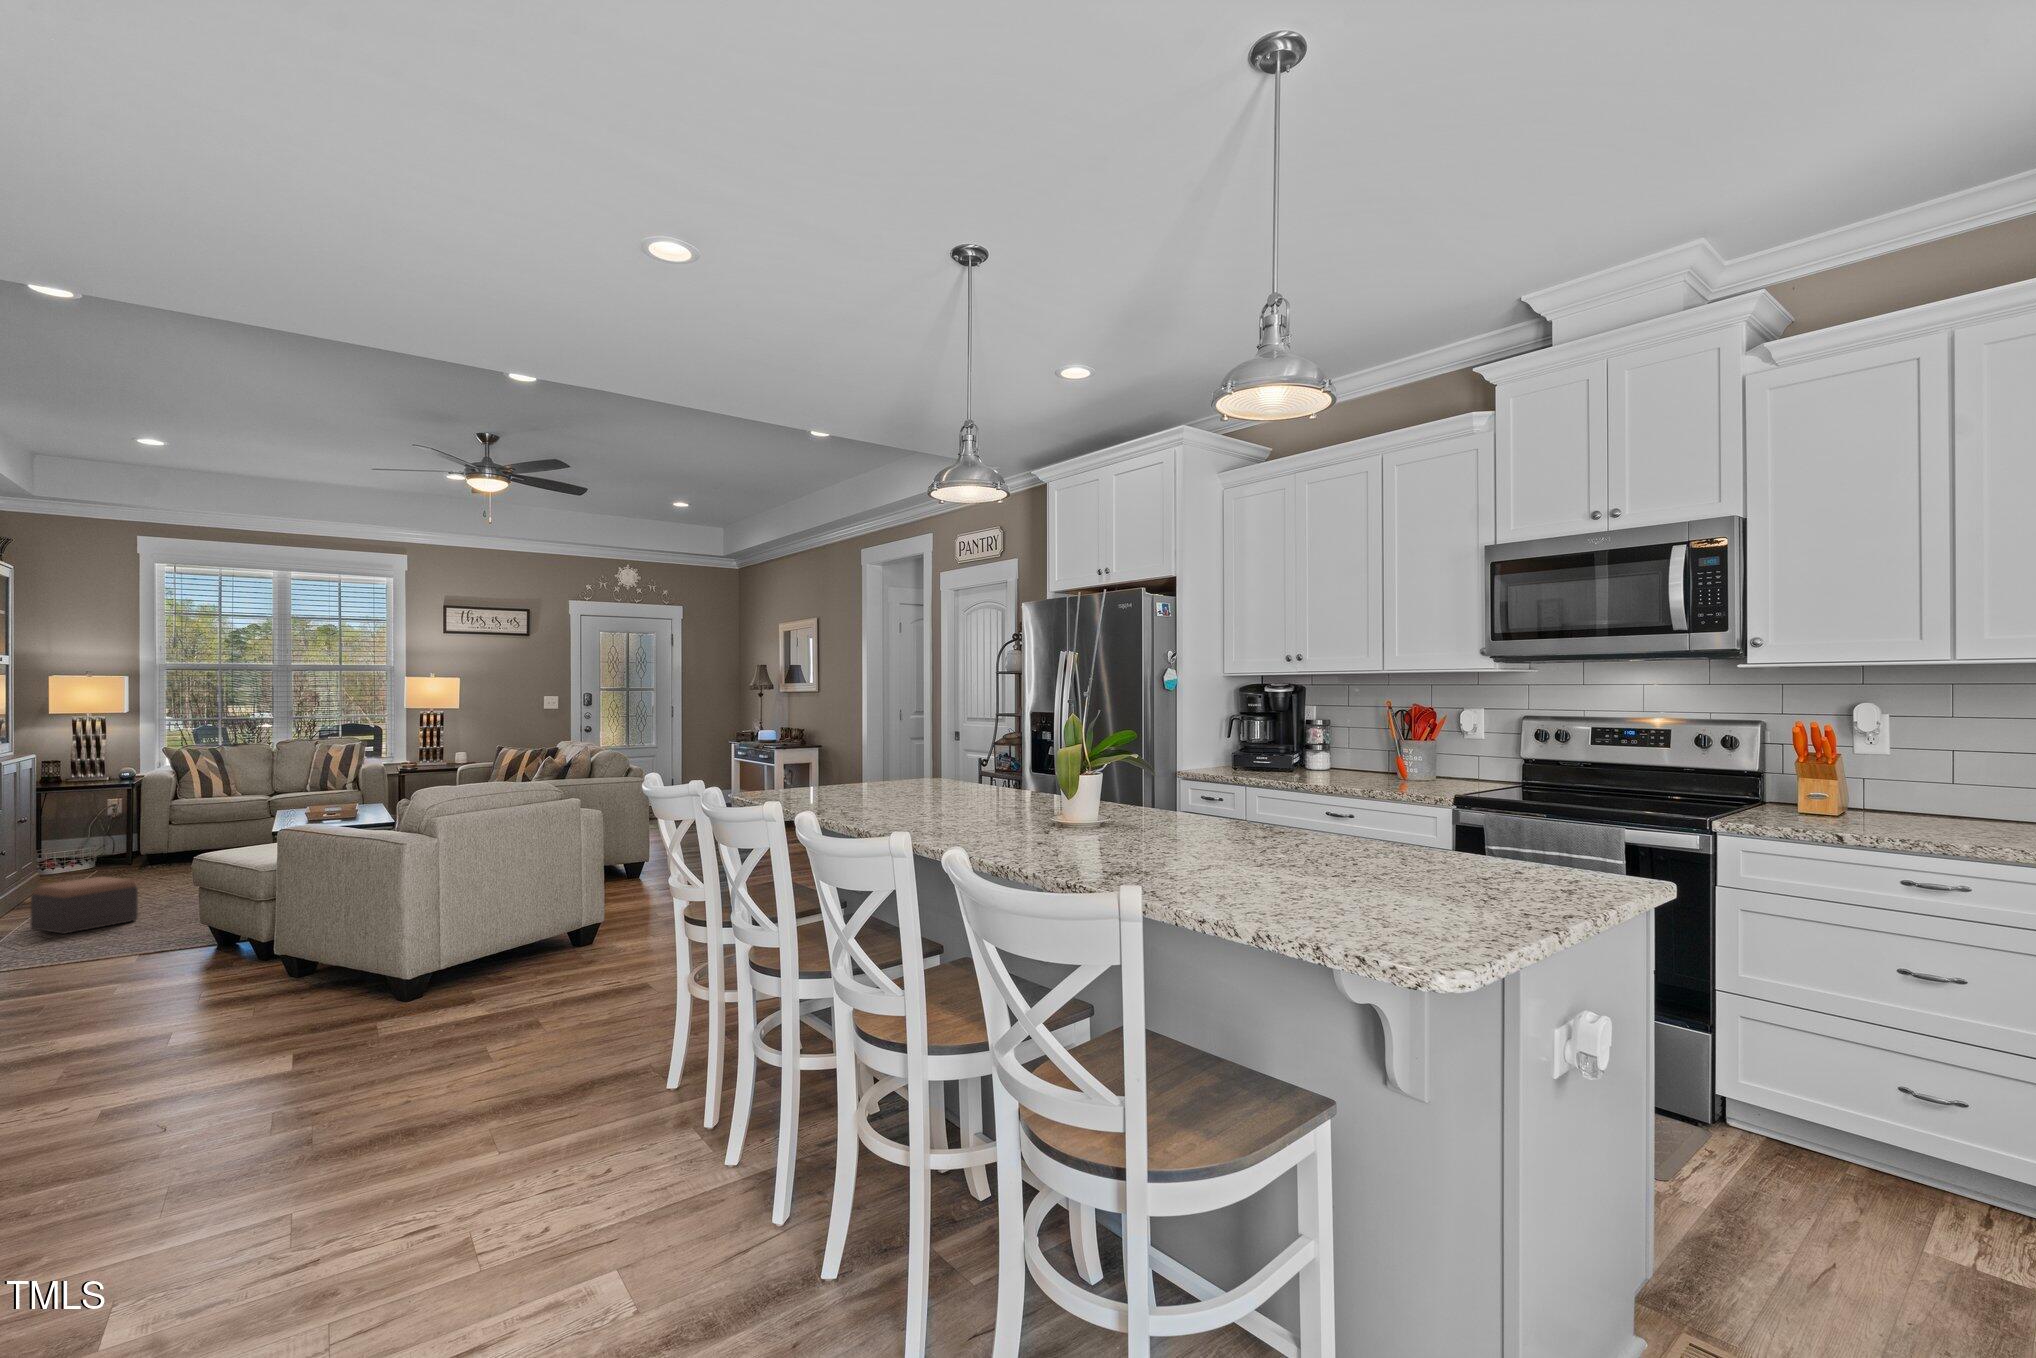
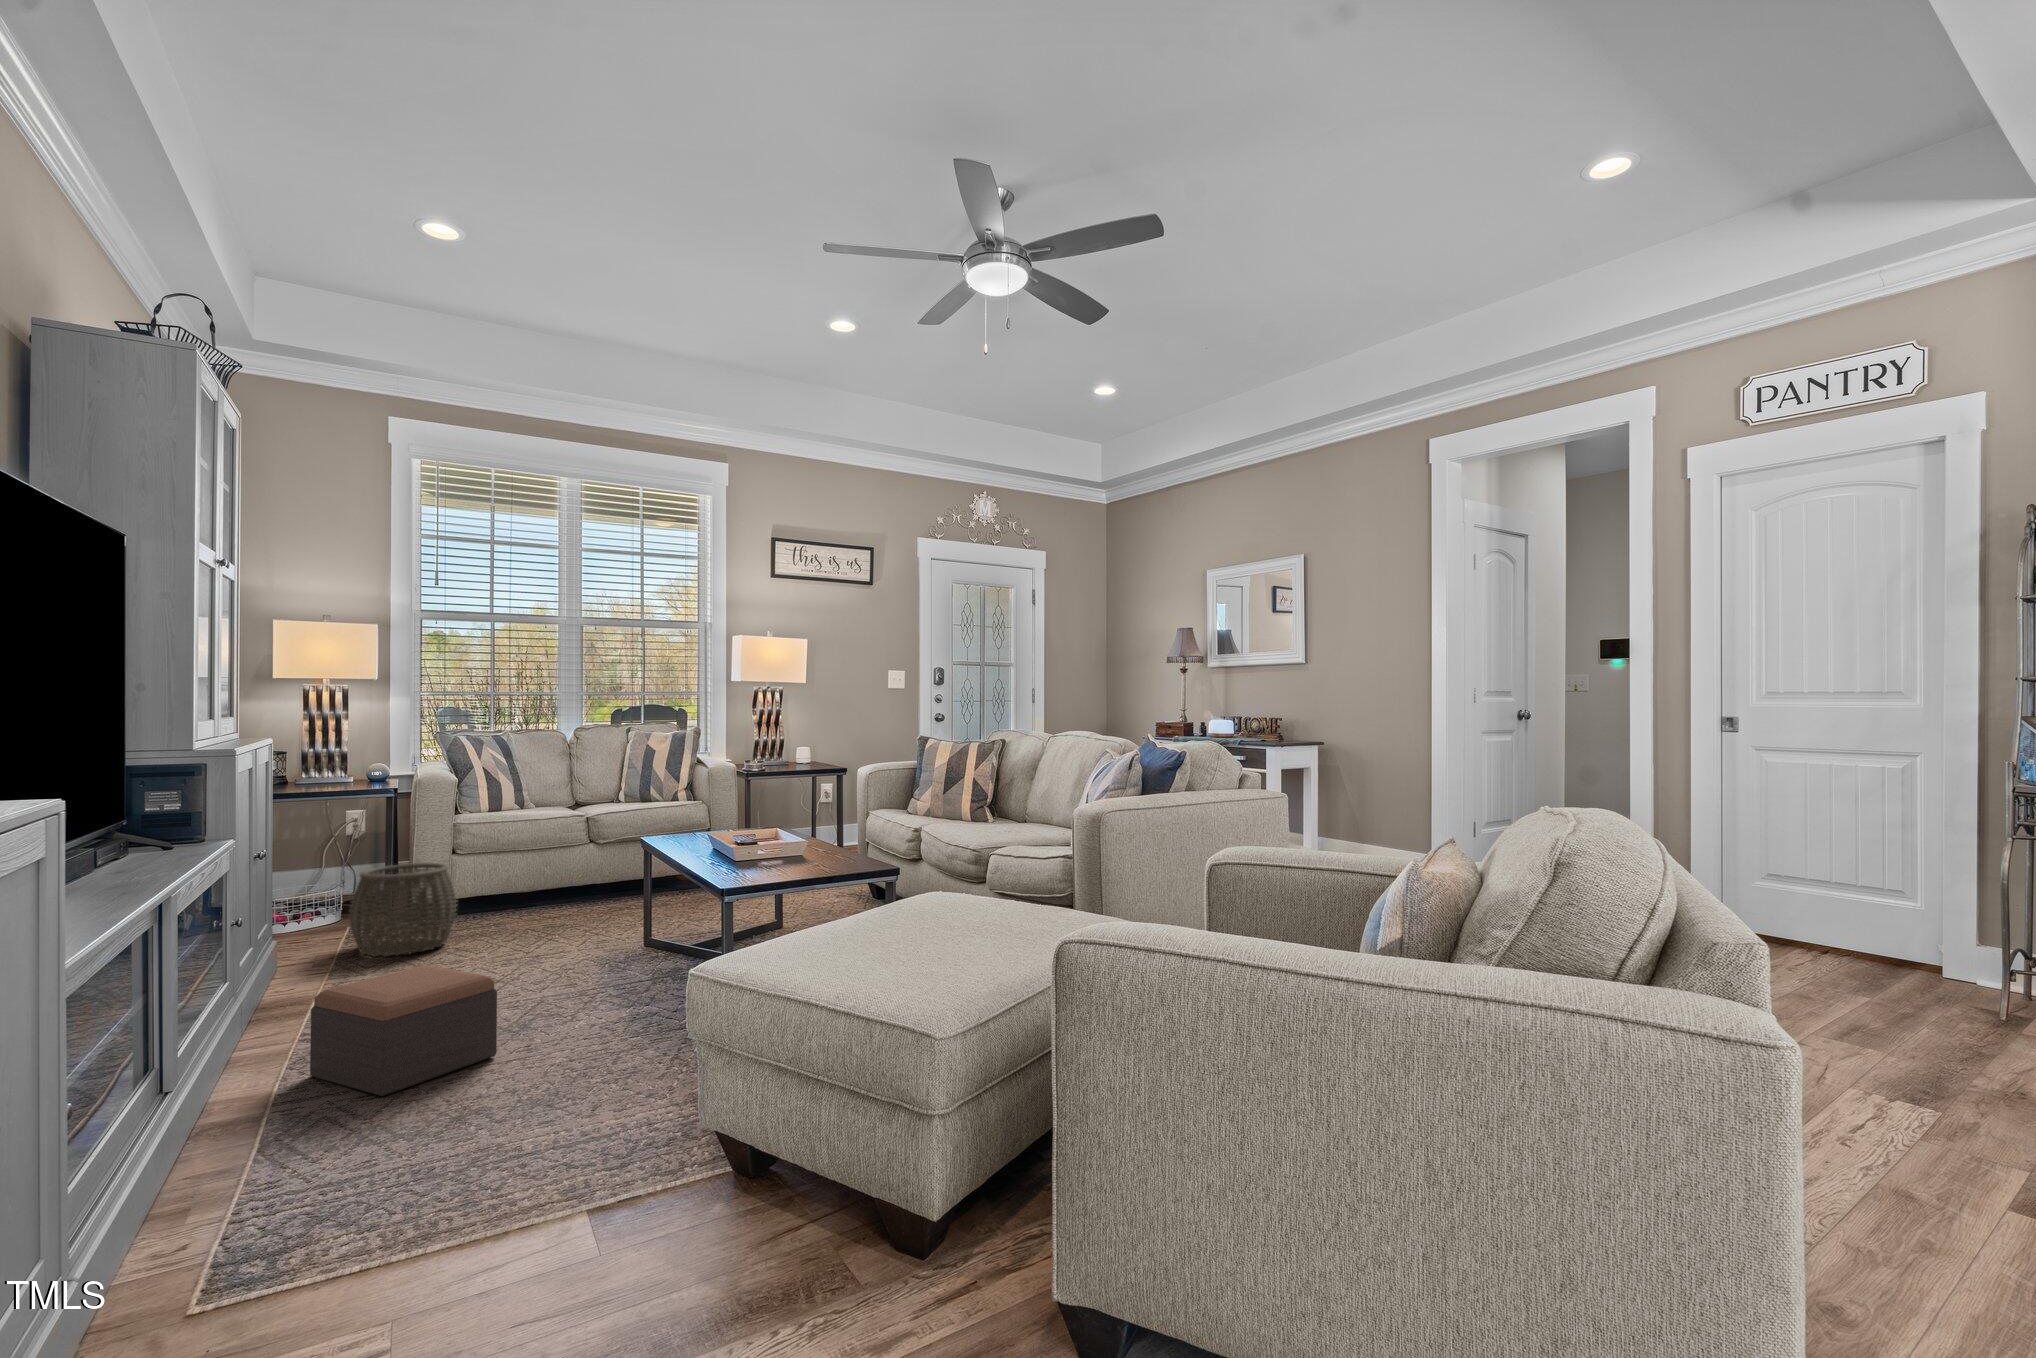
woven basket: none [86,829,163,884] -> present [349,863,457,957]

